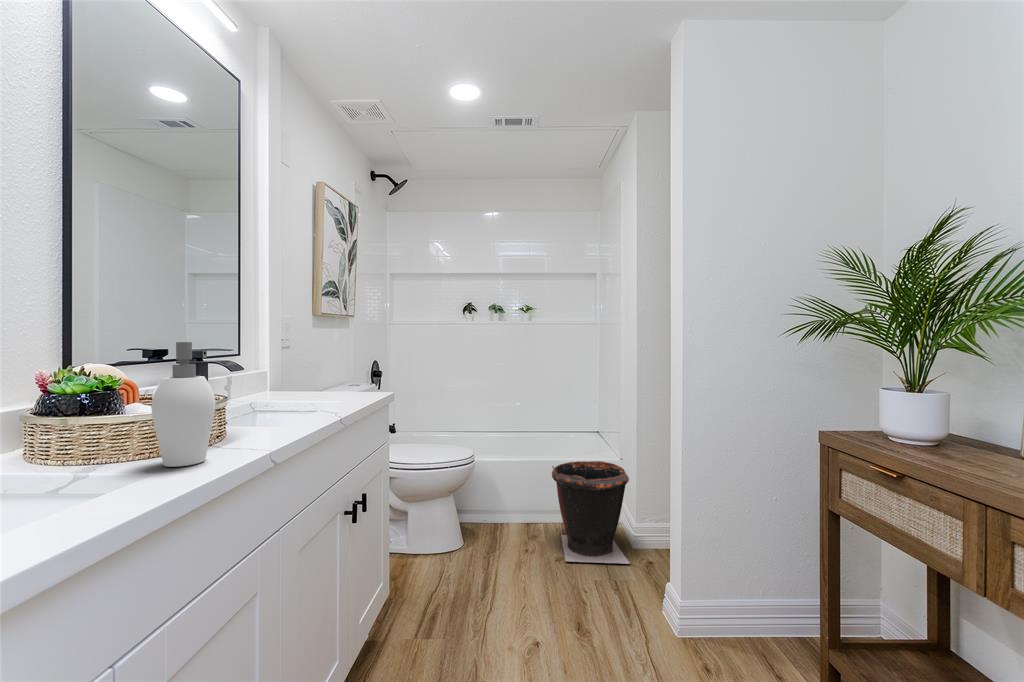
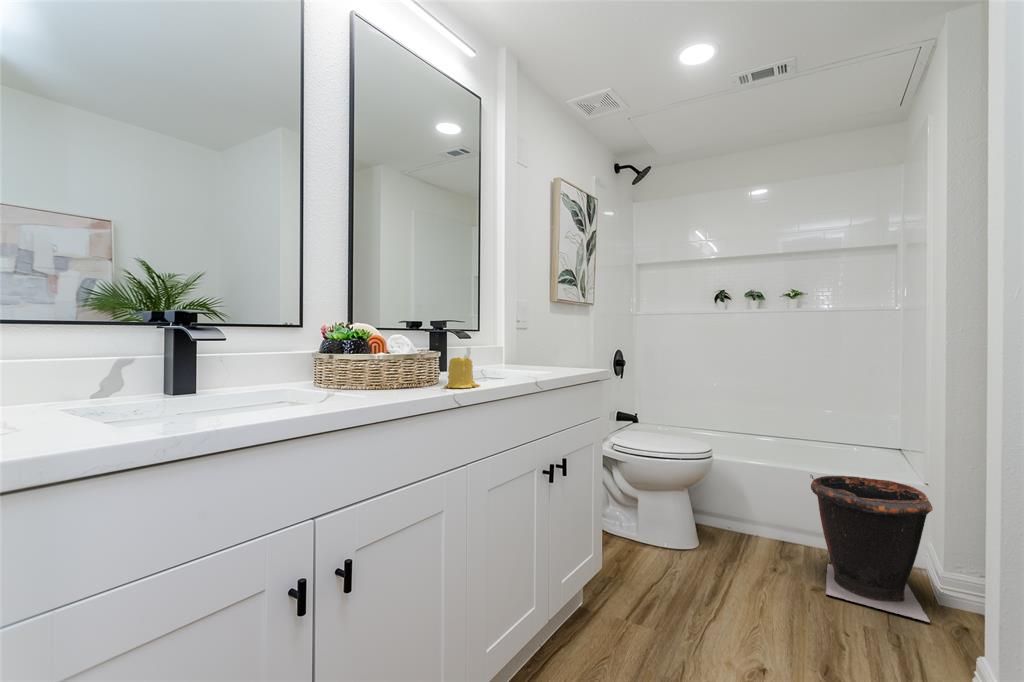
soap dispenser: present [151,342,231,467] -> none [374,298,425,395]
candle: none [238,401,284,442] -> present [444,357,480,388]

